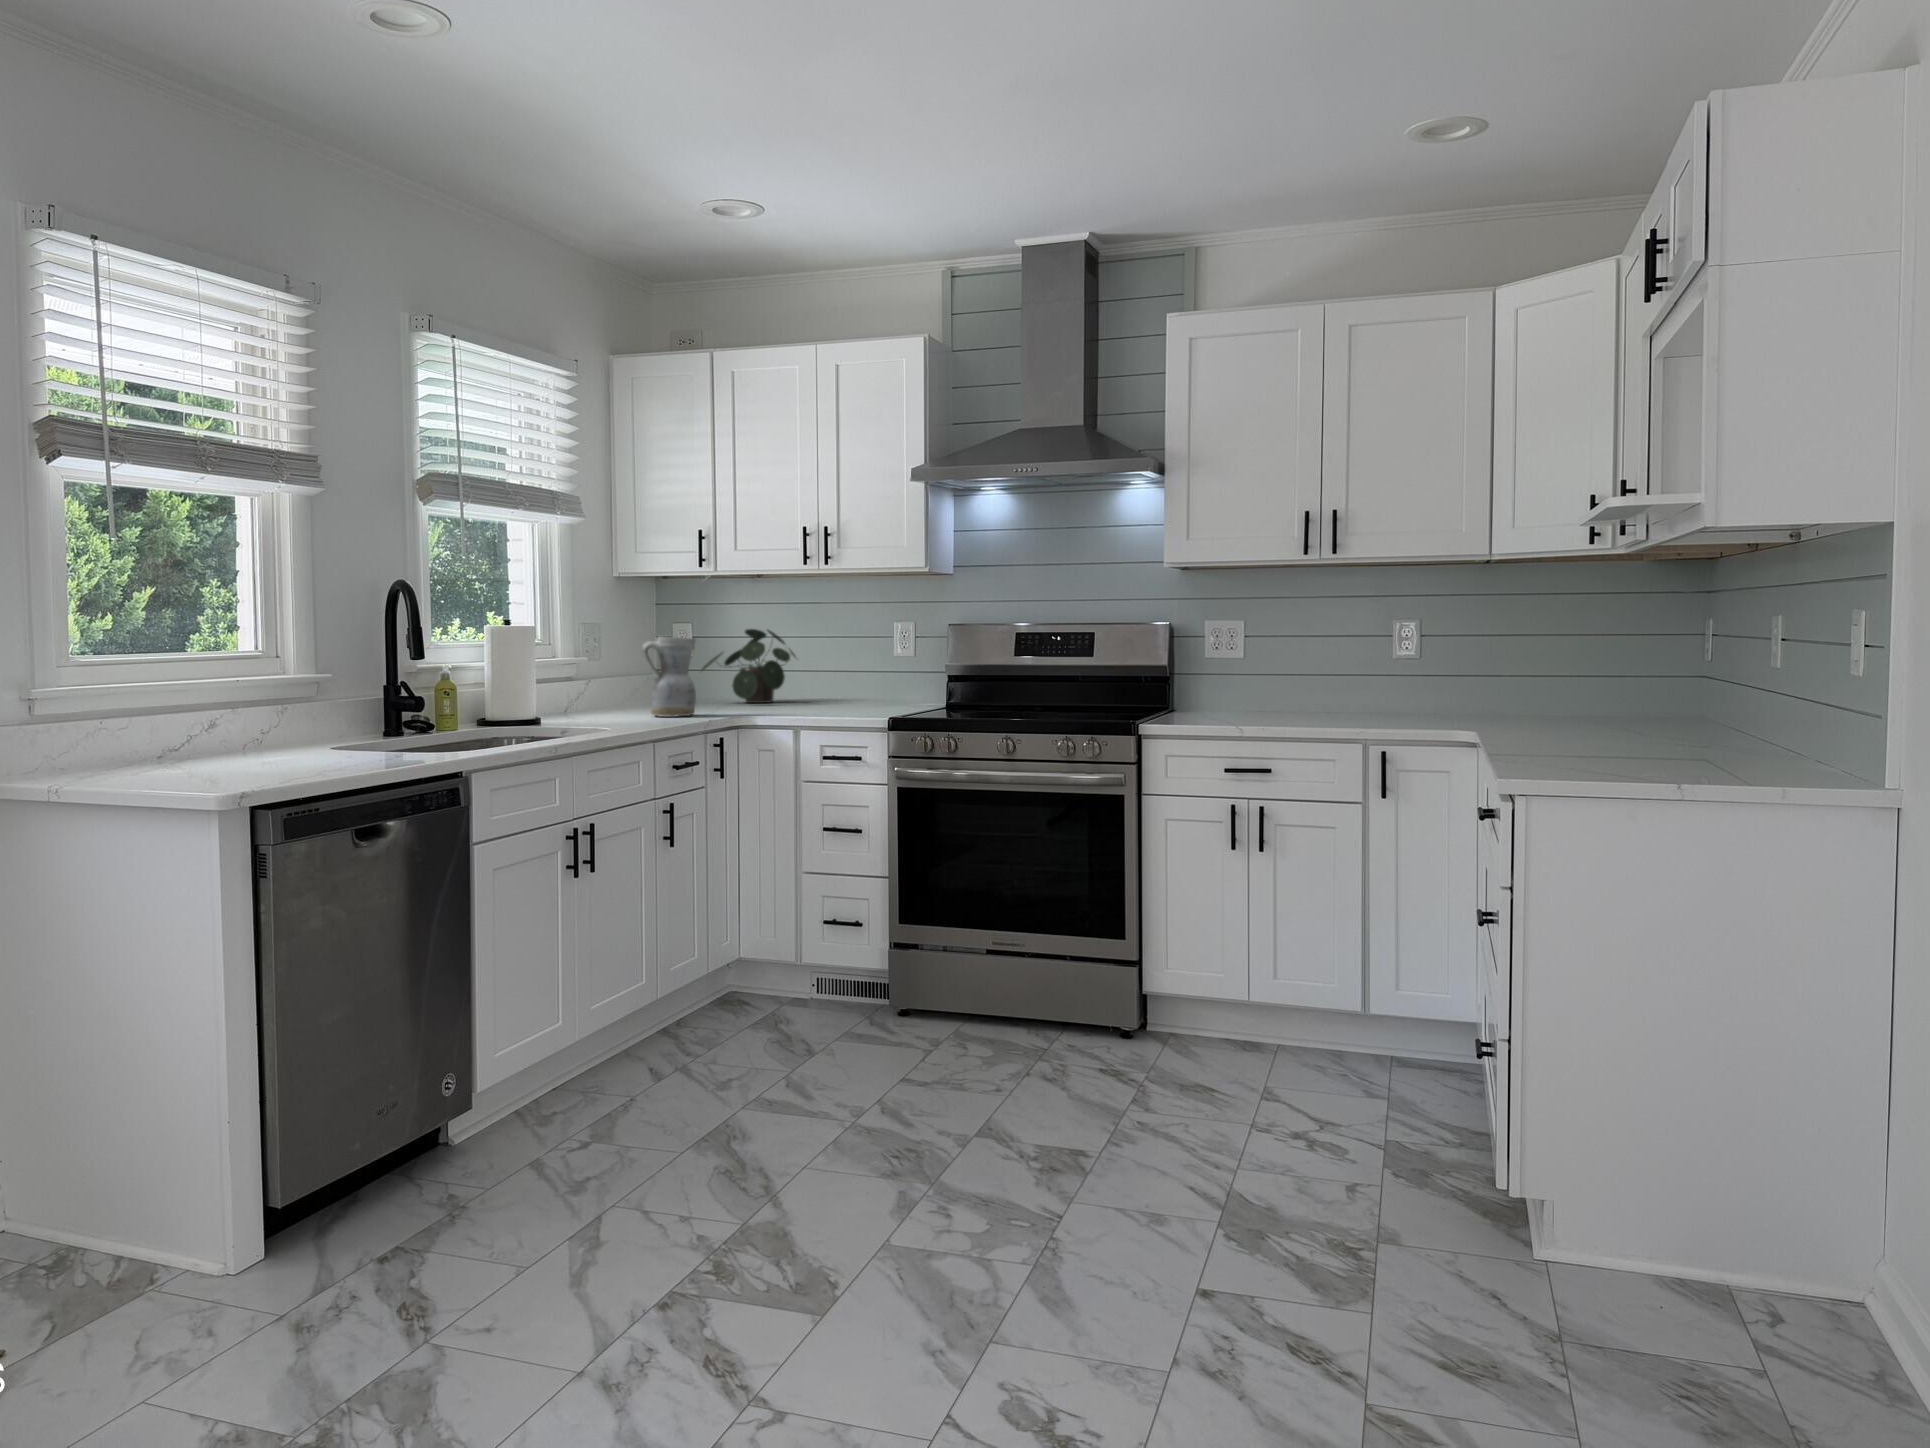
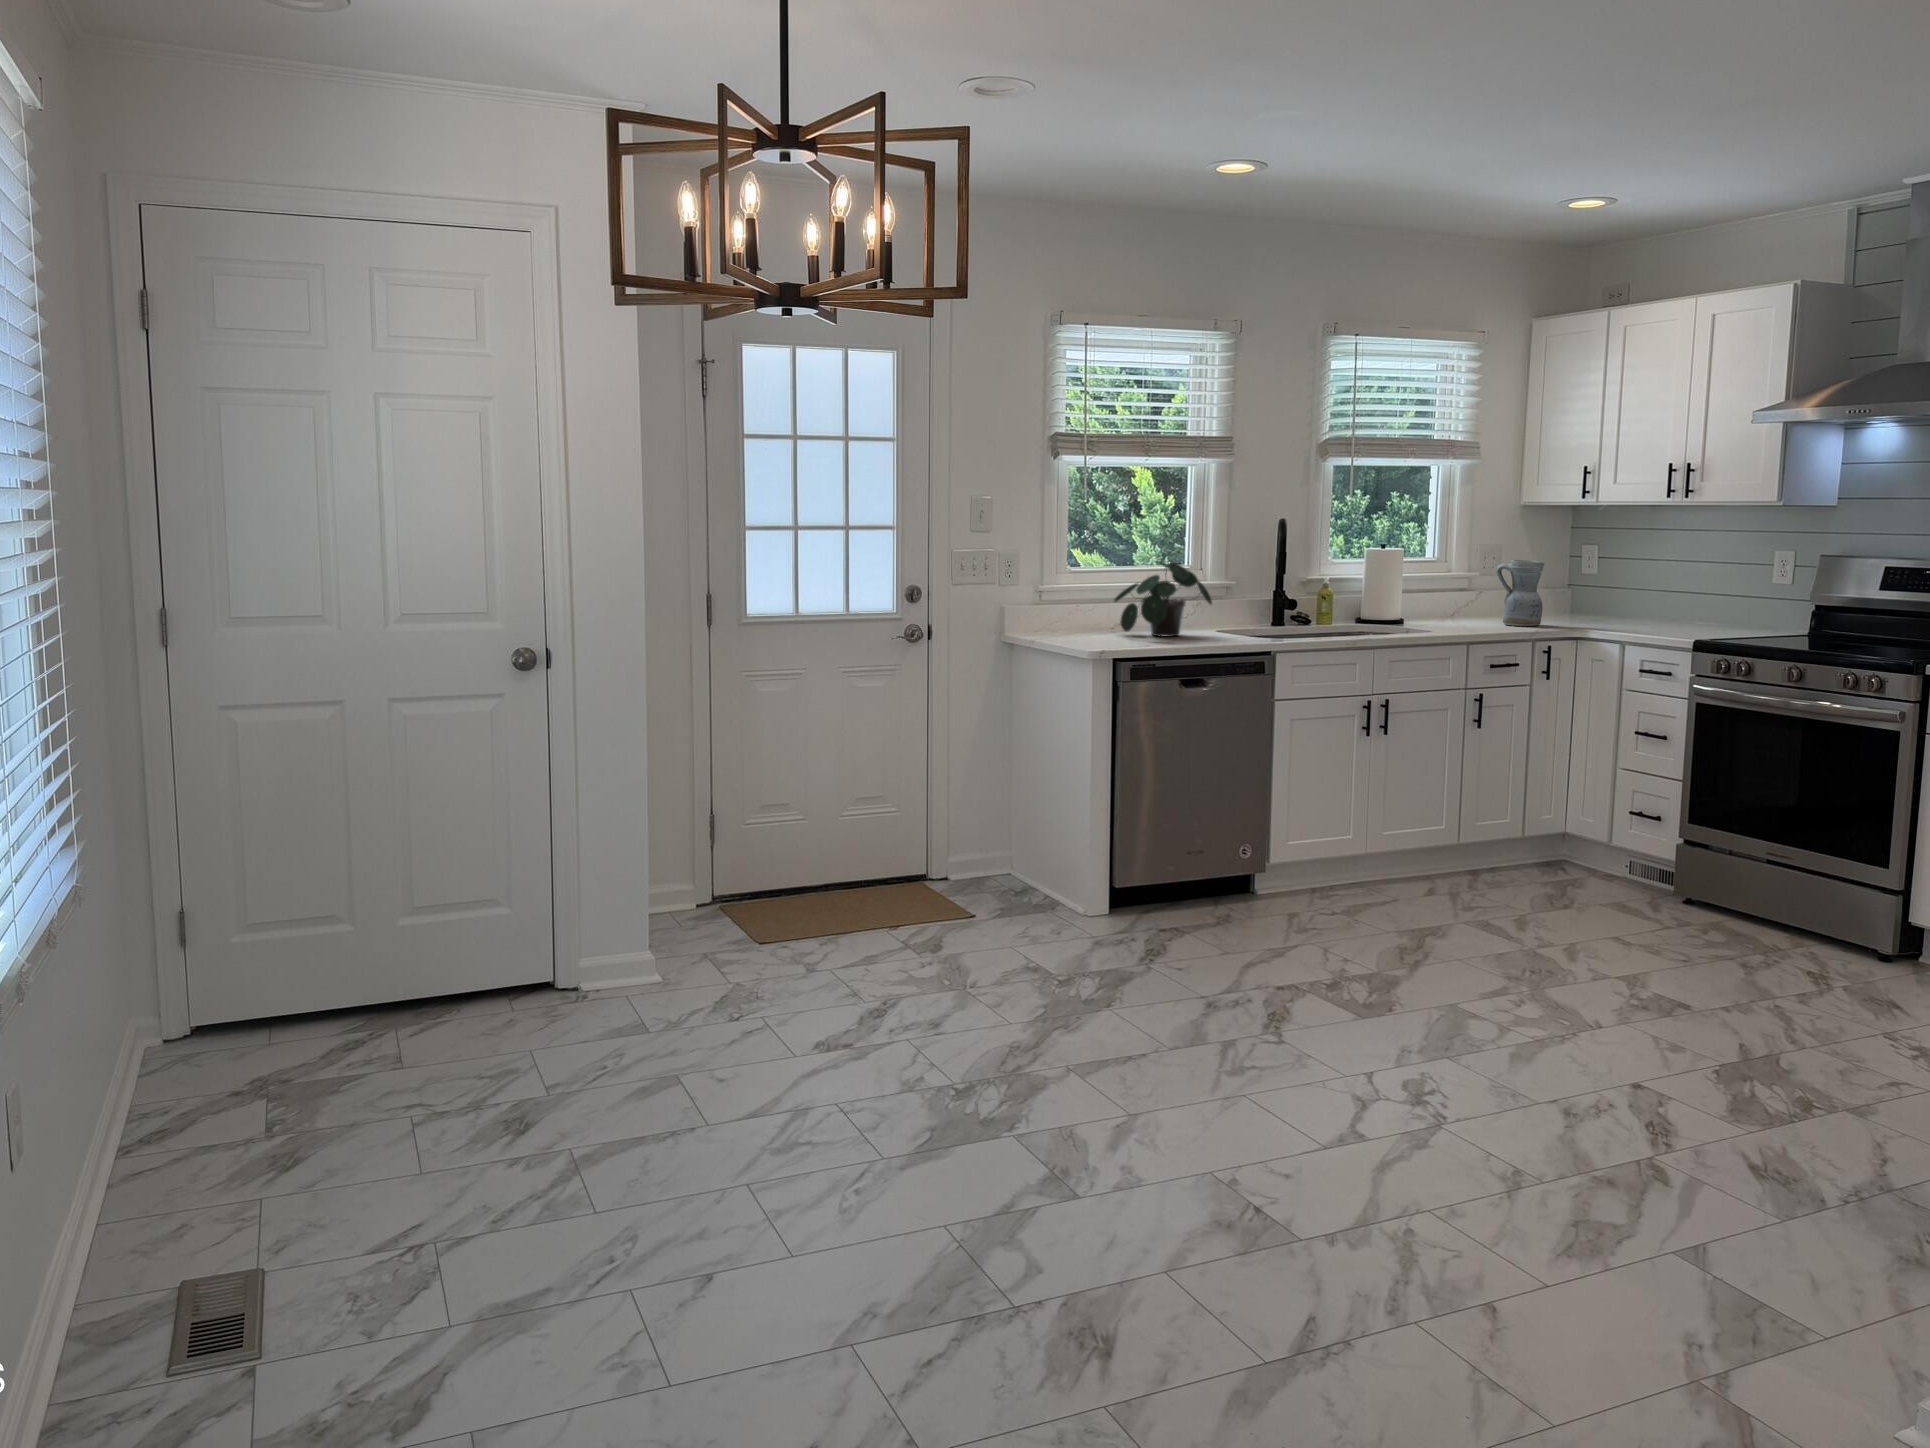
potted plant: present [701,629,795,703] -> present [1114,562,1212,637]

